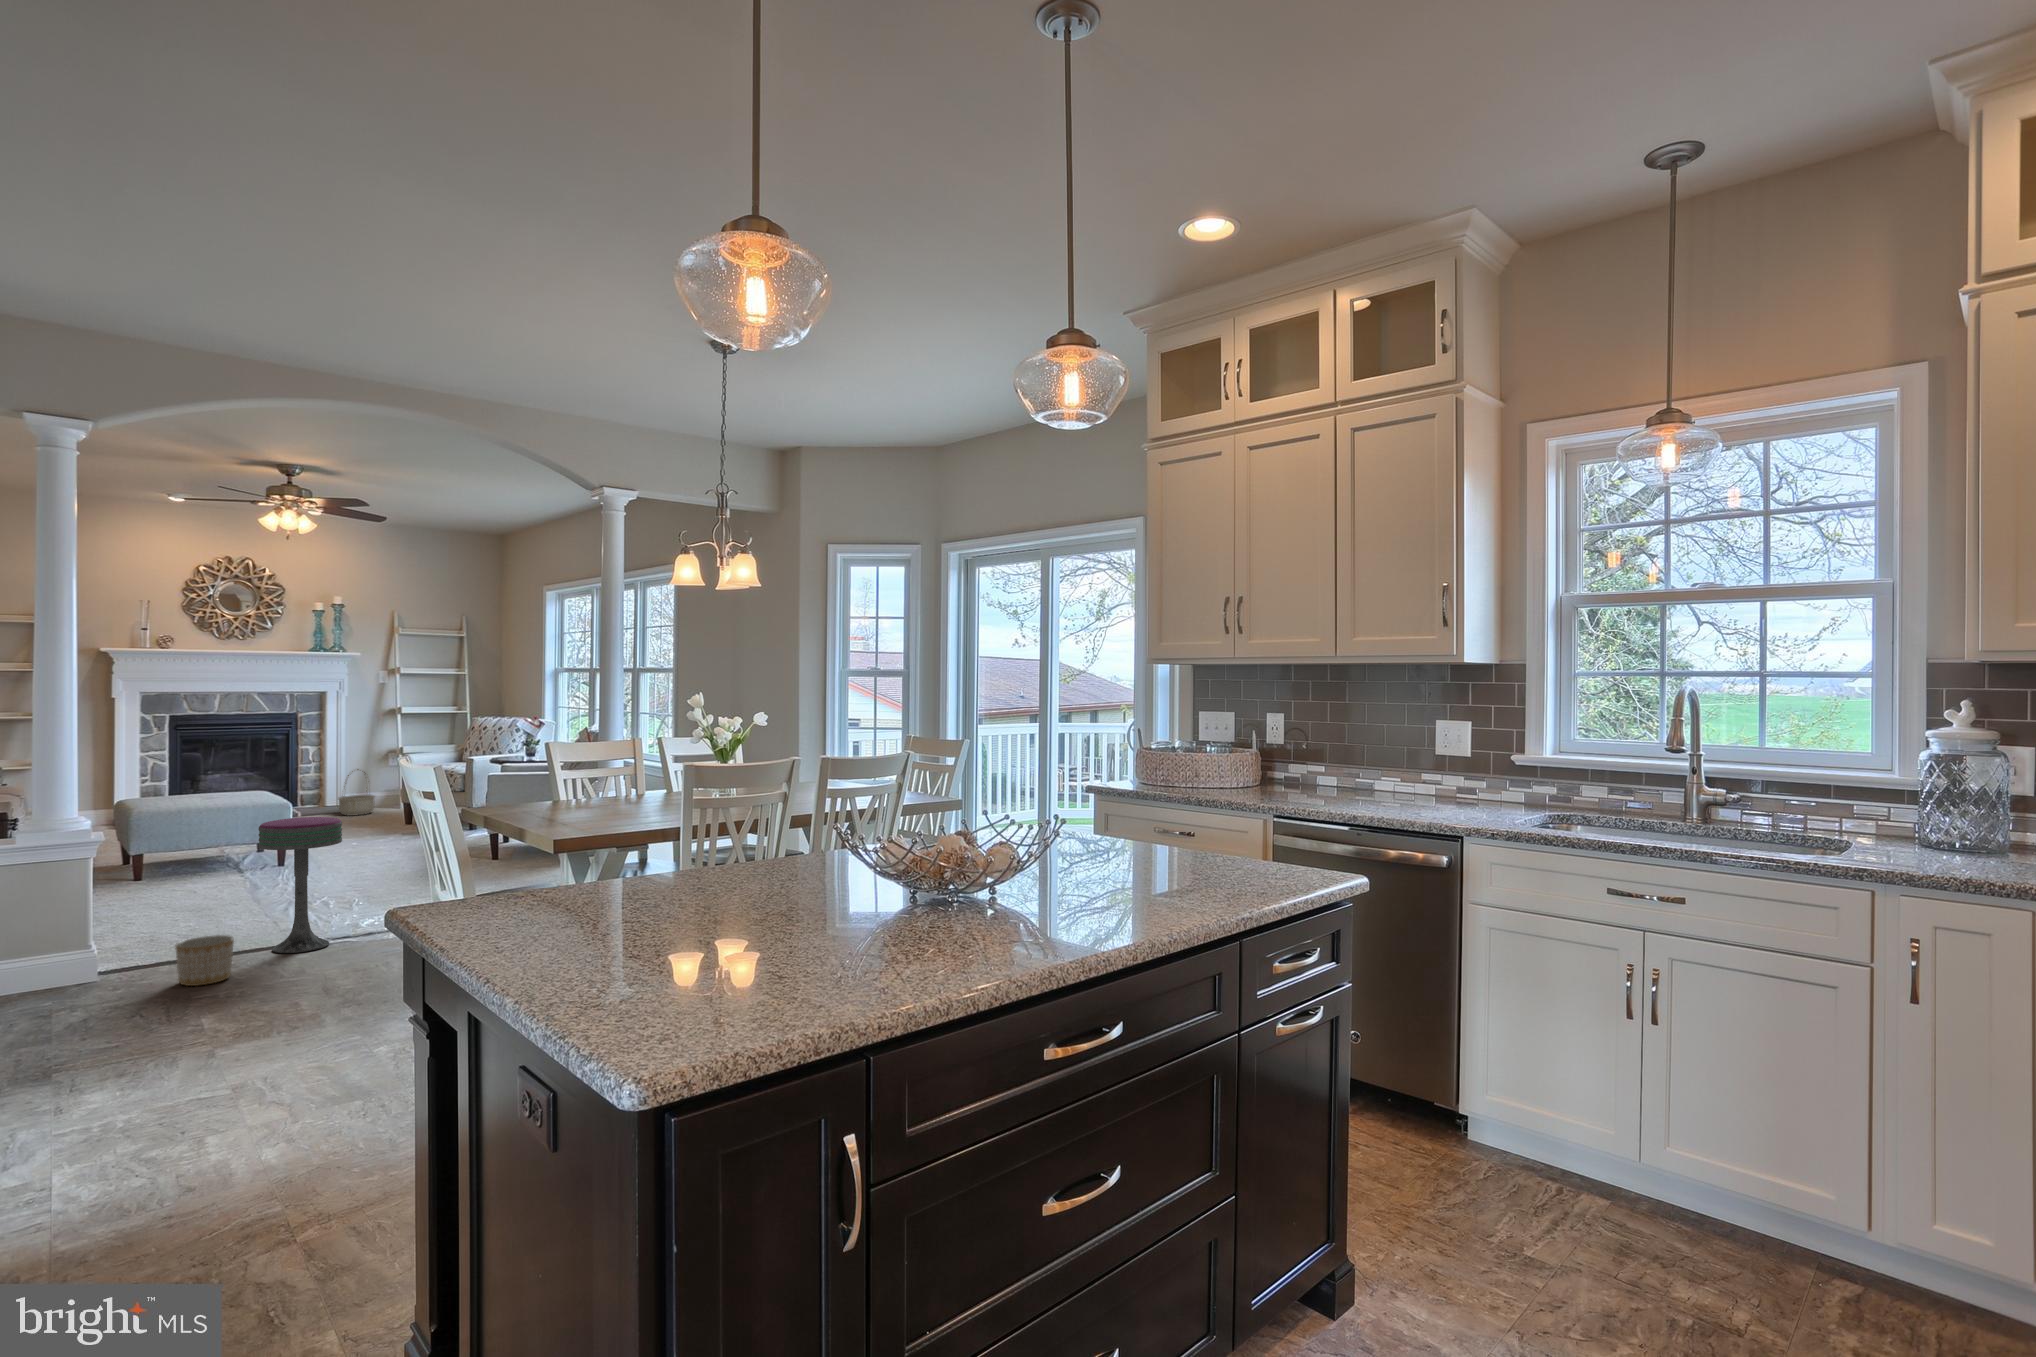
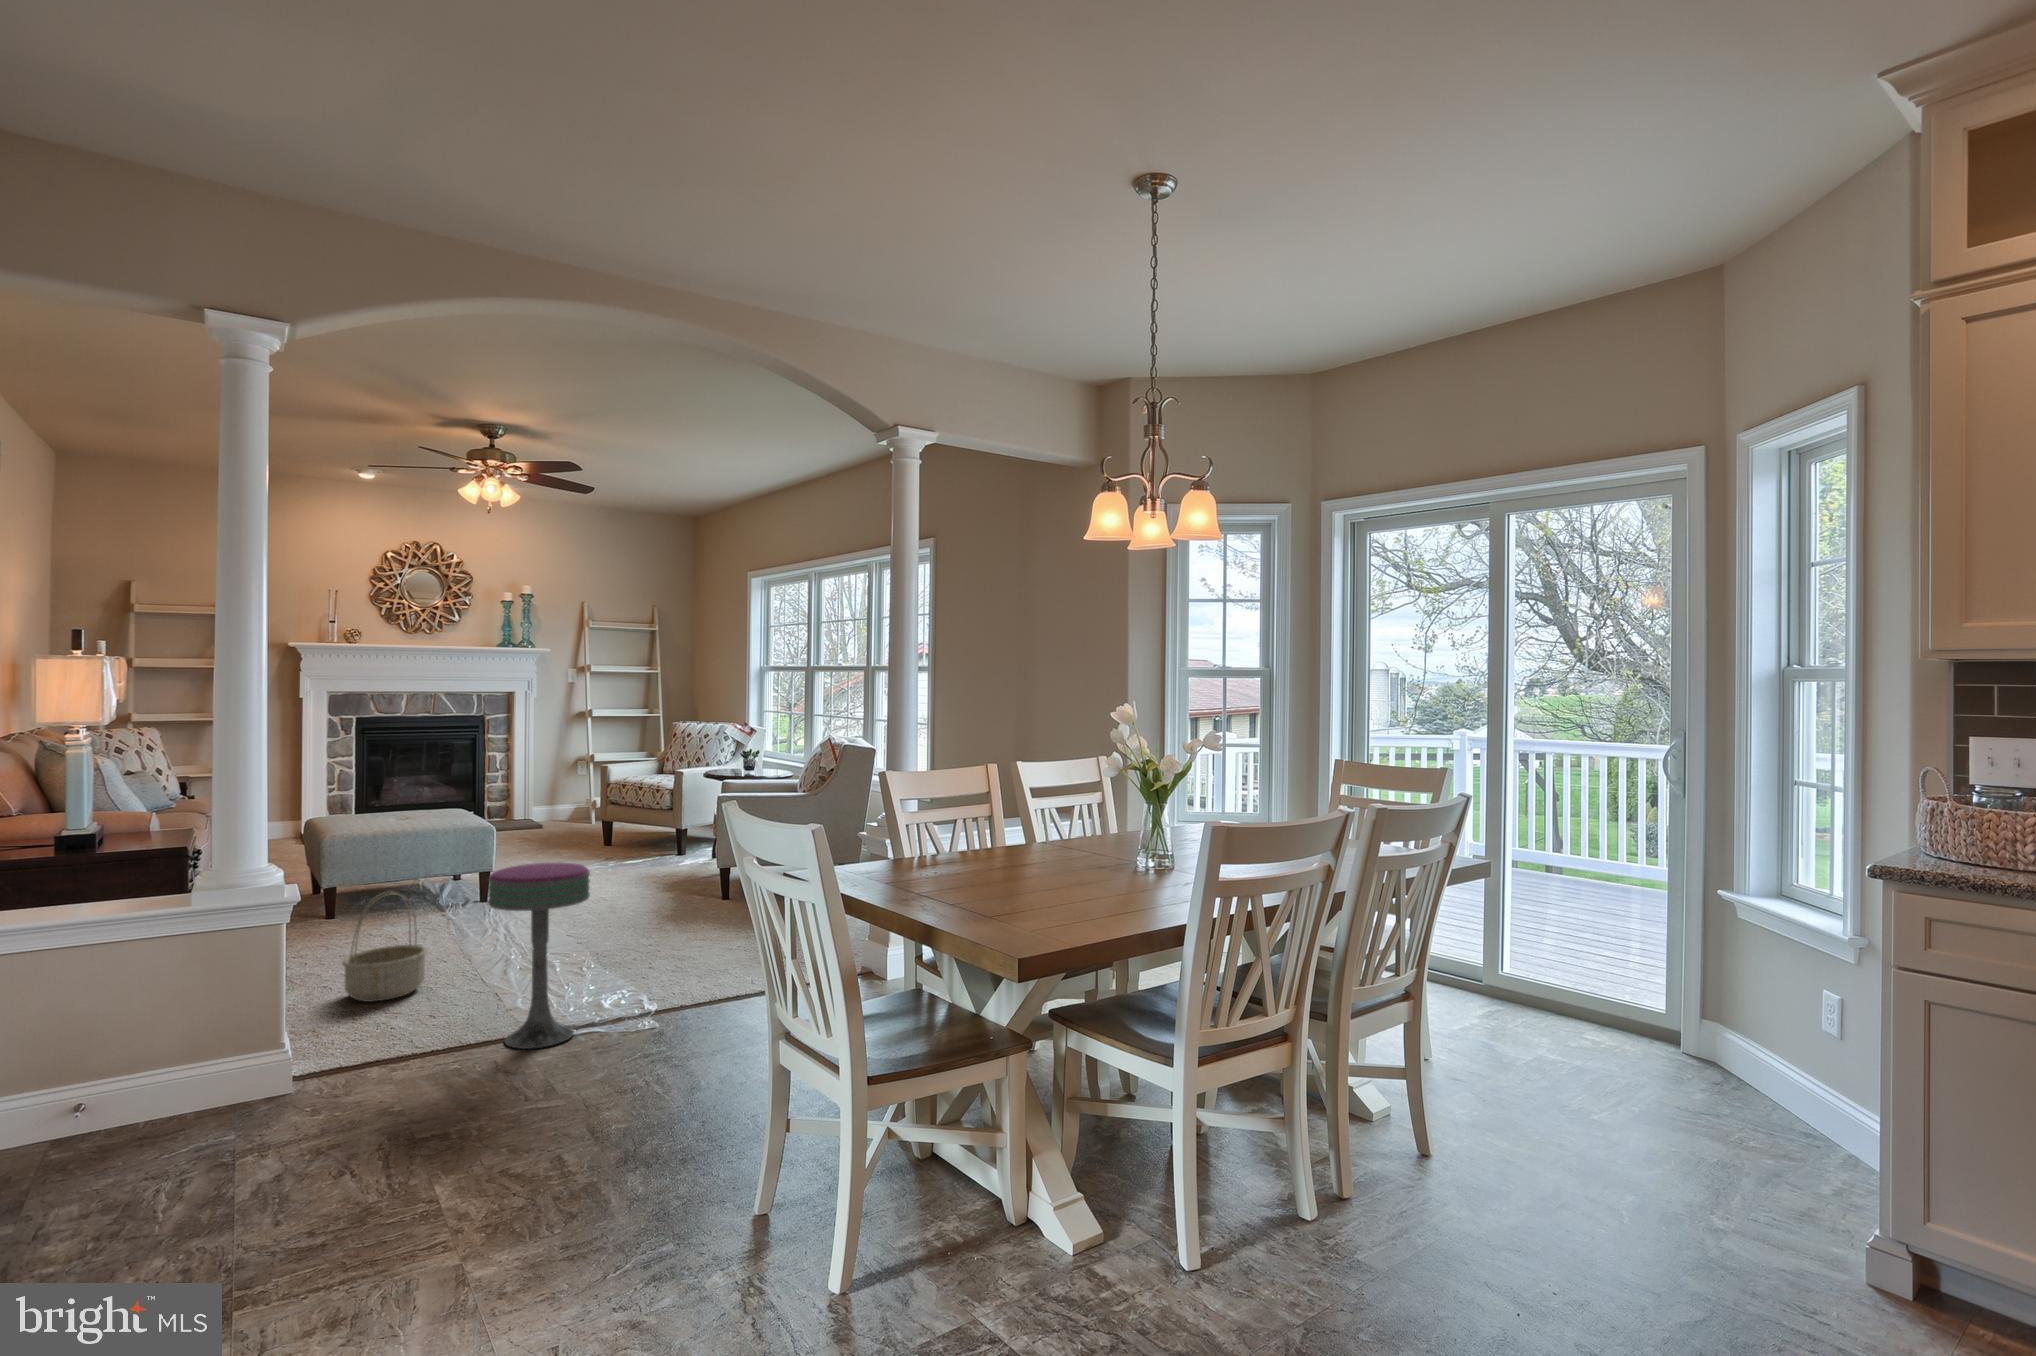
basket: present [338,769,375,816] -> present [342,892,427,1002]
planter: present [175,935,234,986] -> none [392,1033,466,1109]

